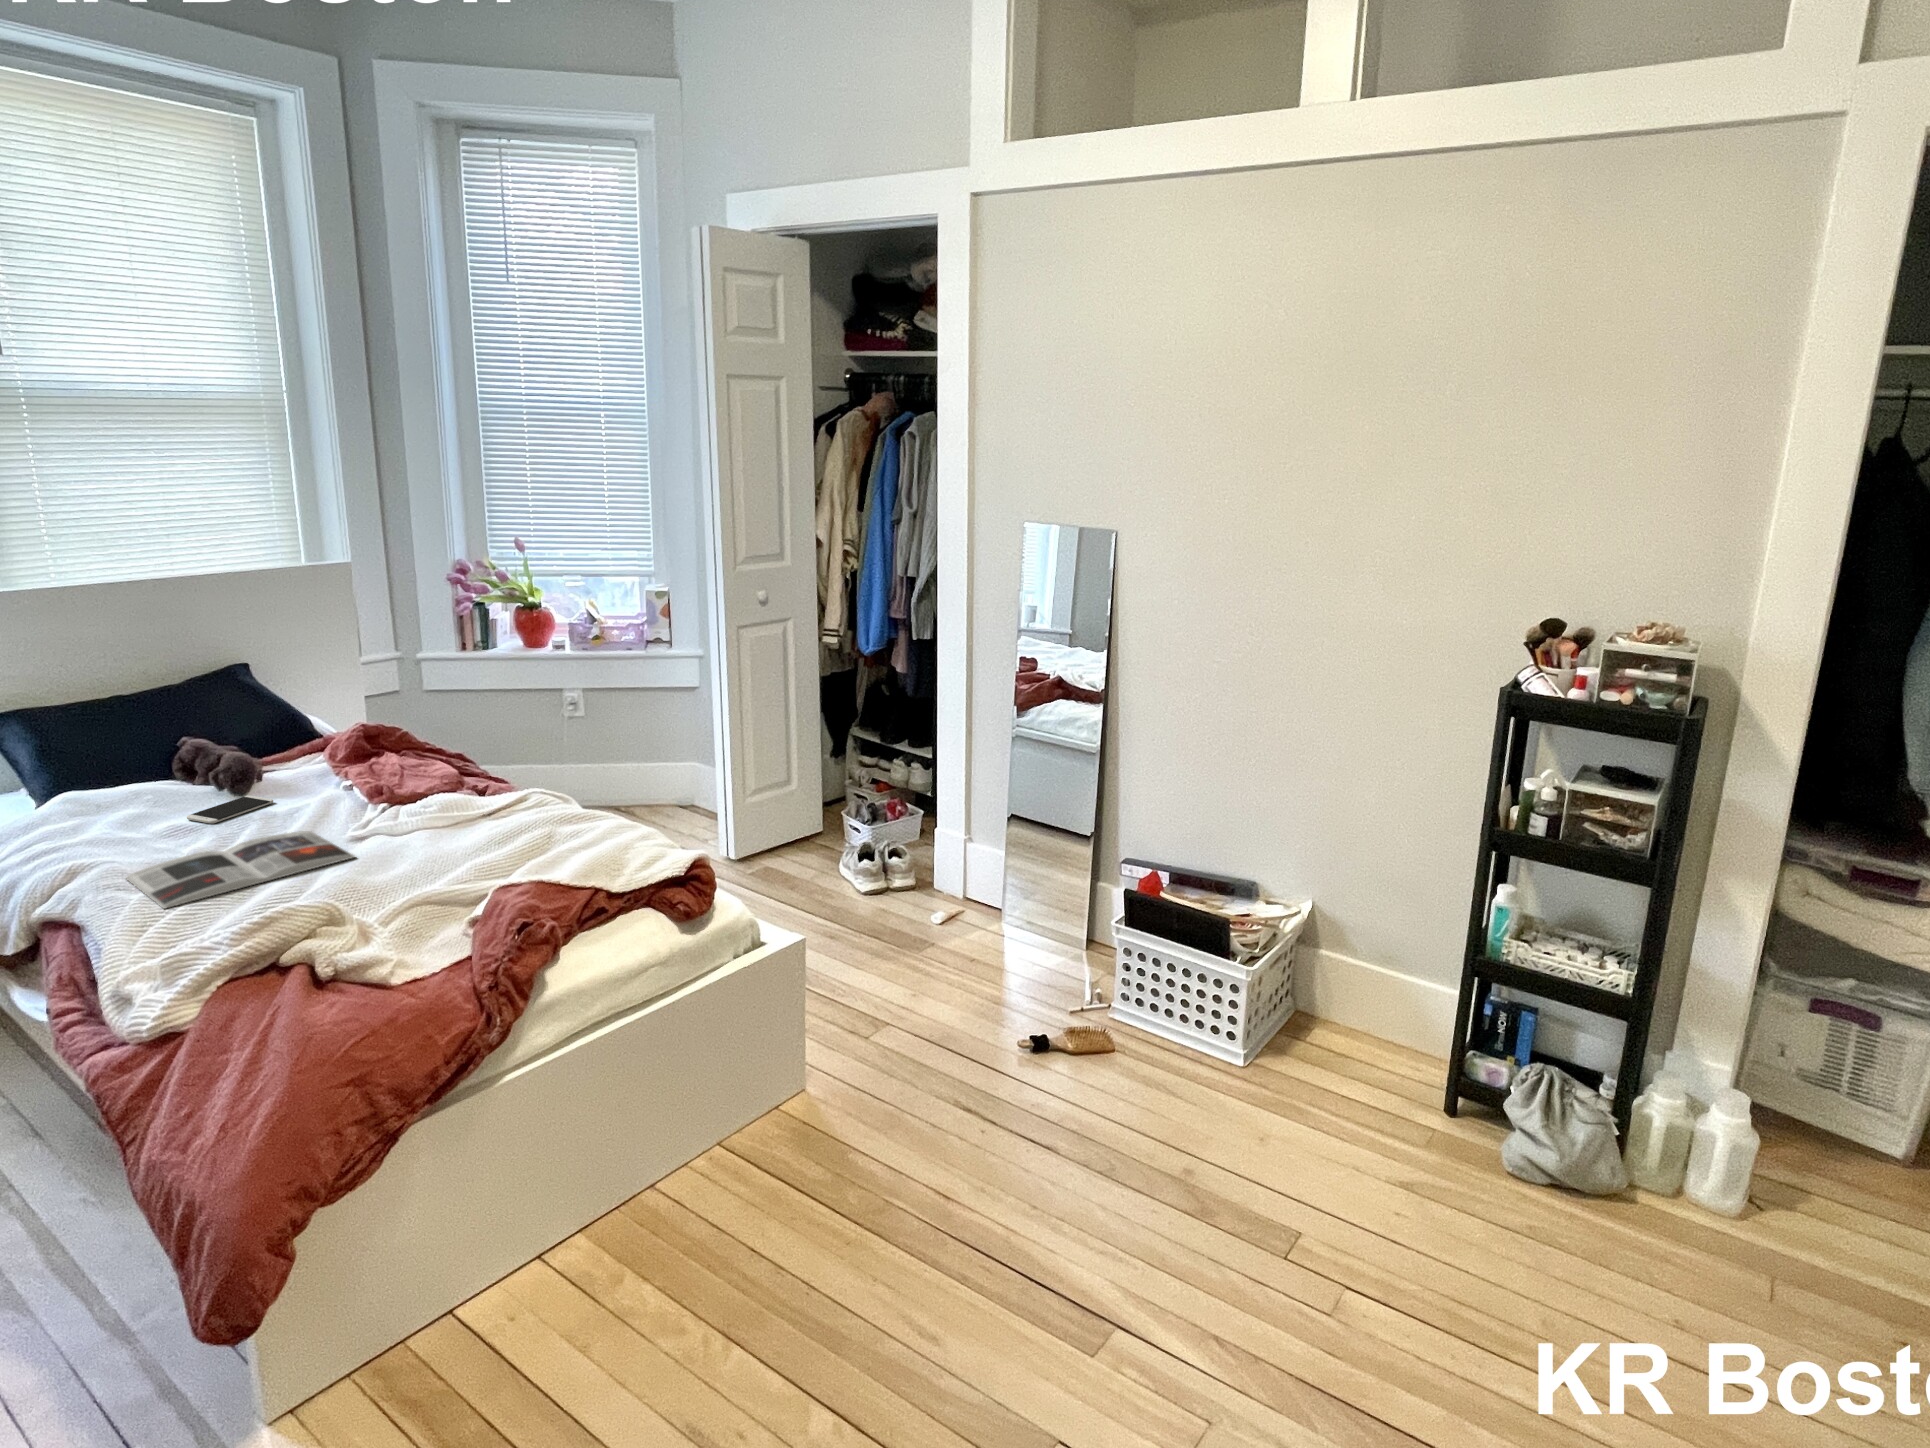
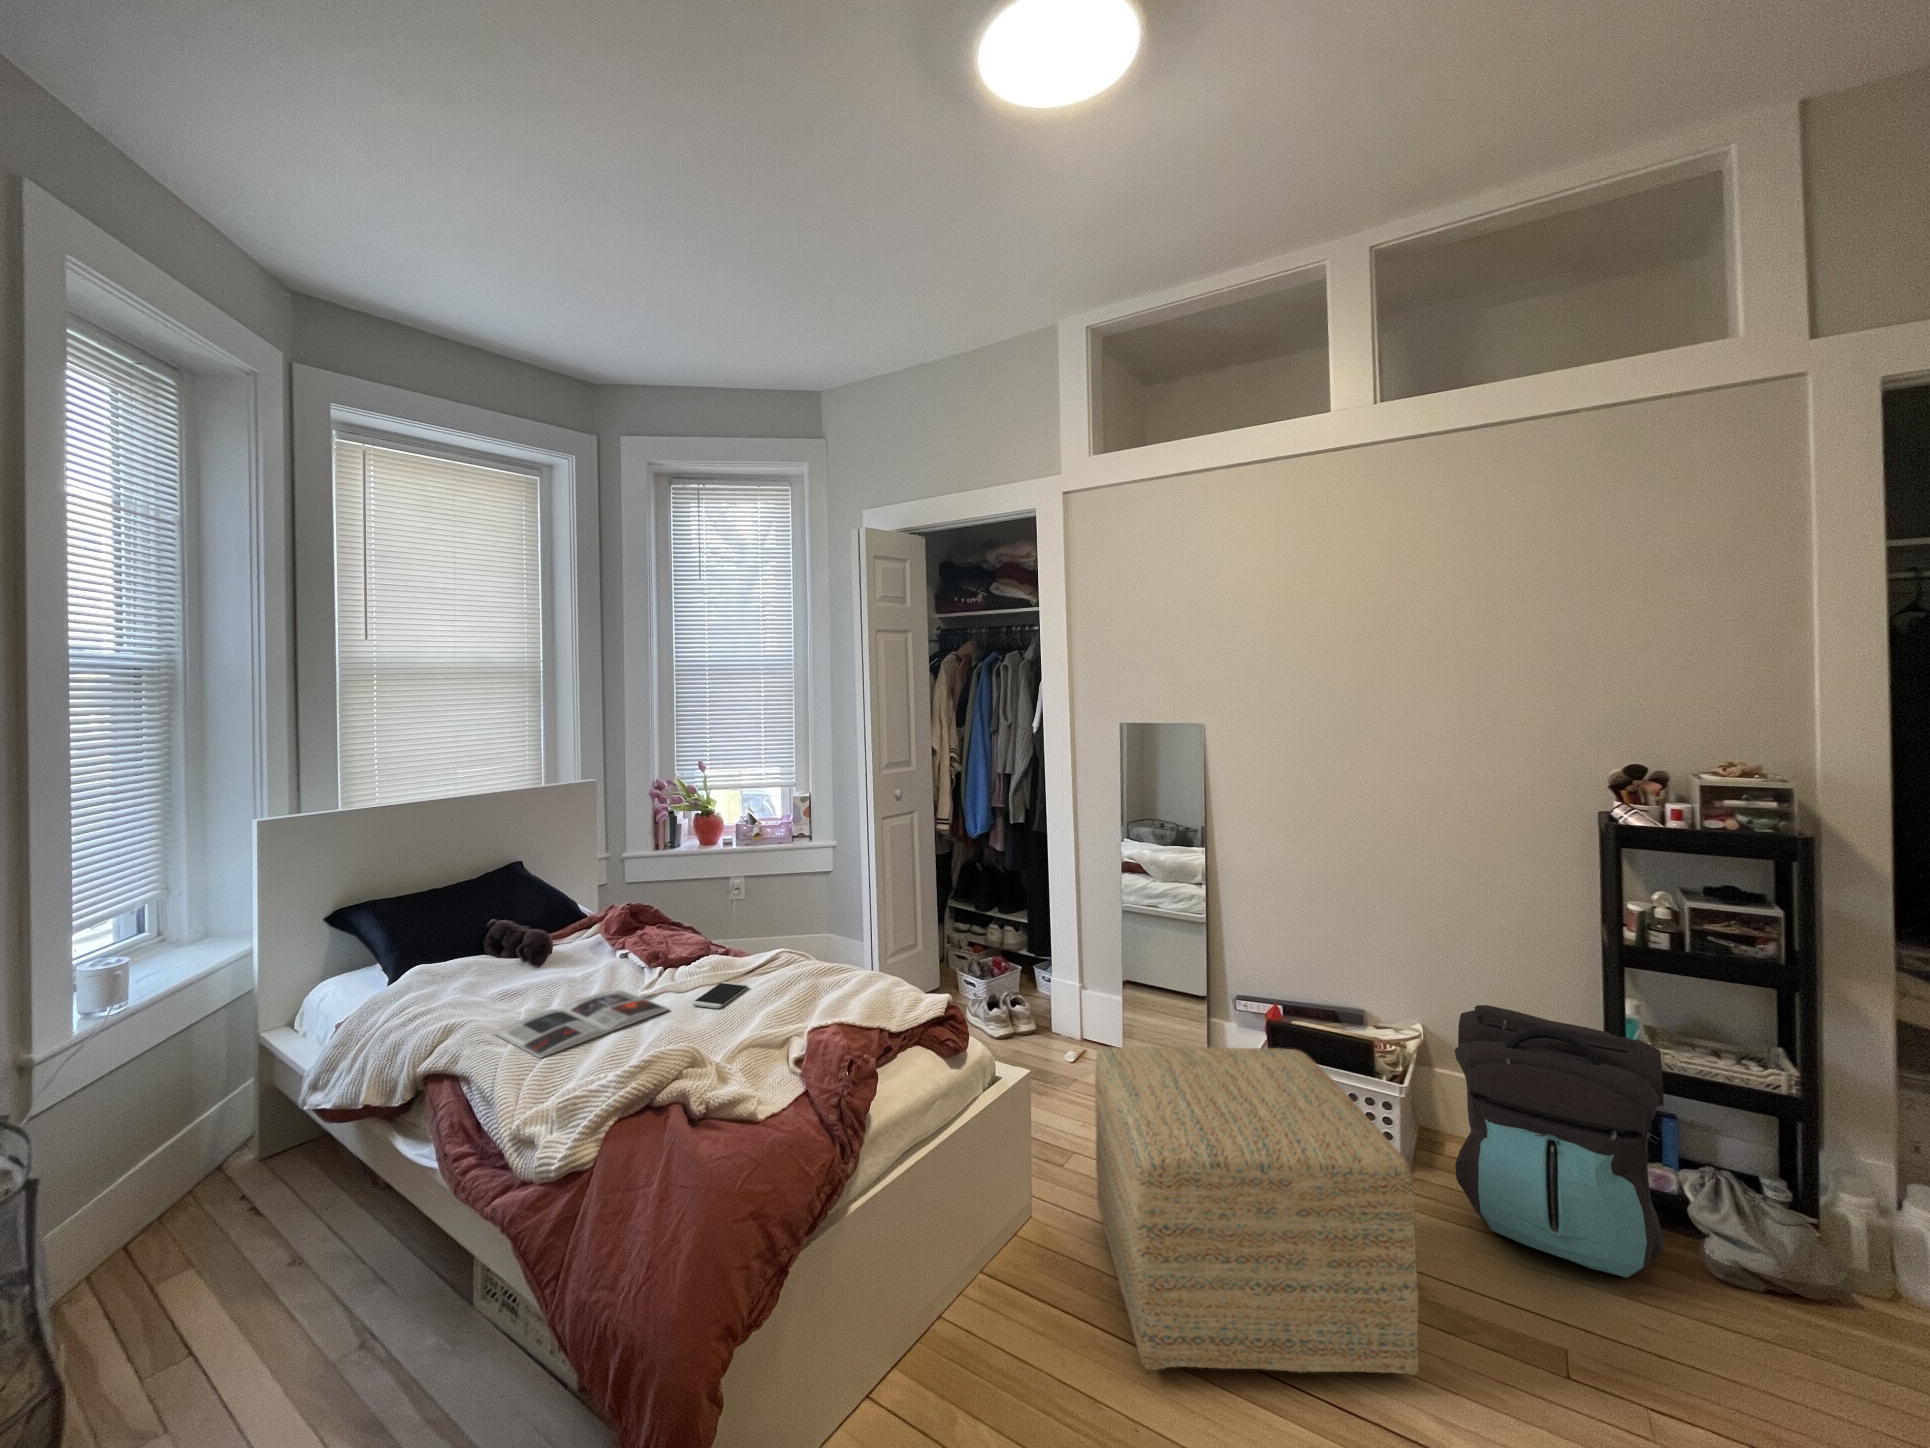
smartphone: present [187,795,273,823] -> present [693,982,748,1009]
backpack: none [1276,885,1506,1167] -> present [1455,1005,1665,1278]
ottoman: none [834,917,1133,1251] -> present [1095,1047,1419,1376]

